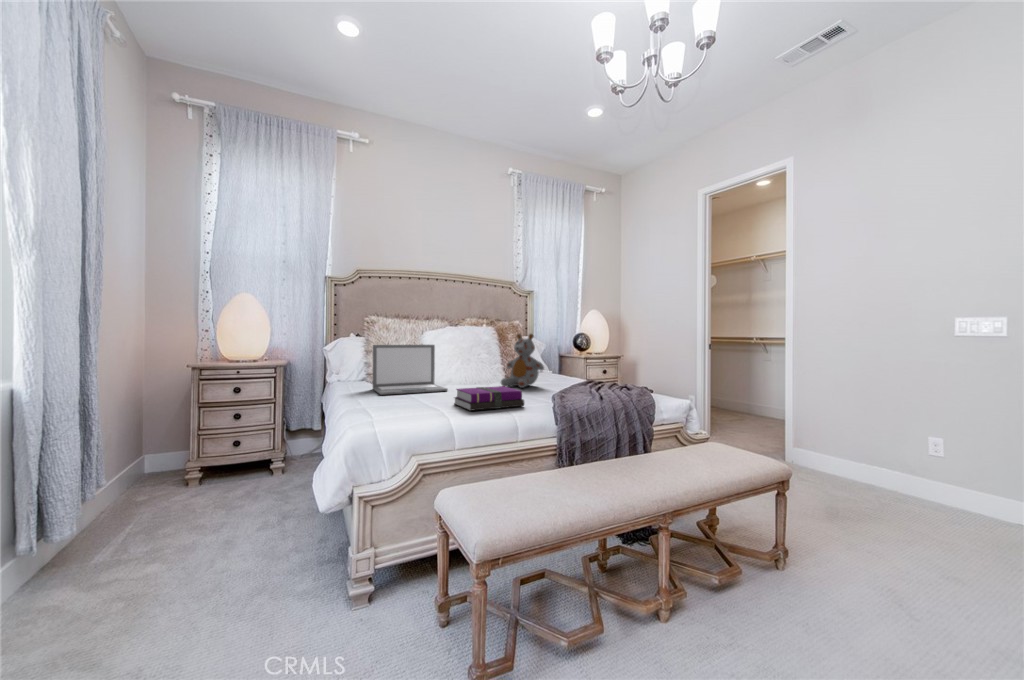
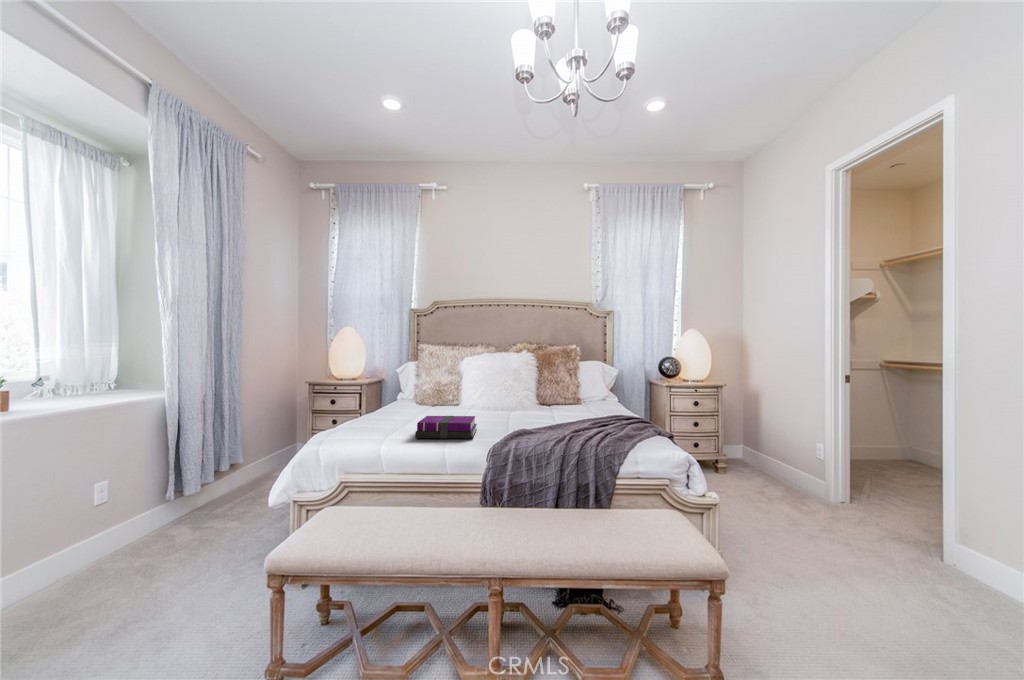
stuffed bear: present [501,334,544,388] -> none [514,361,556,418]
laptop: present [373,345,448,395] -> none [396,370,463,415]

